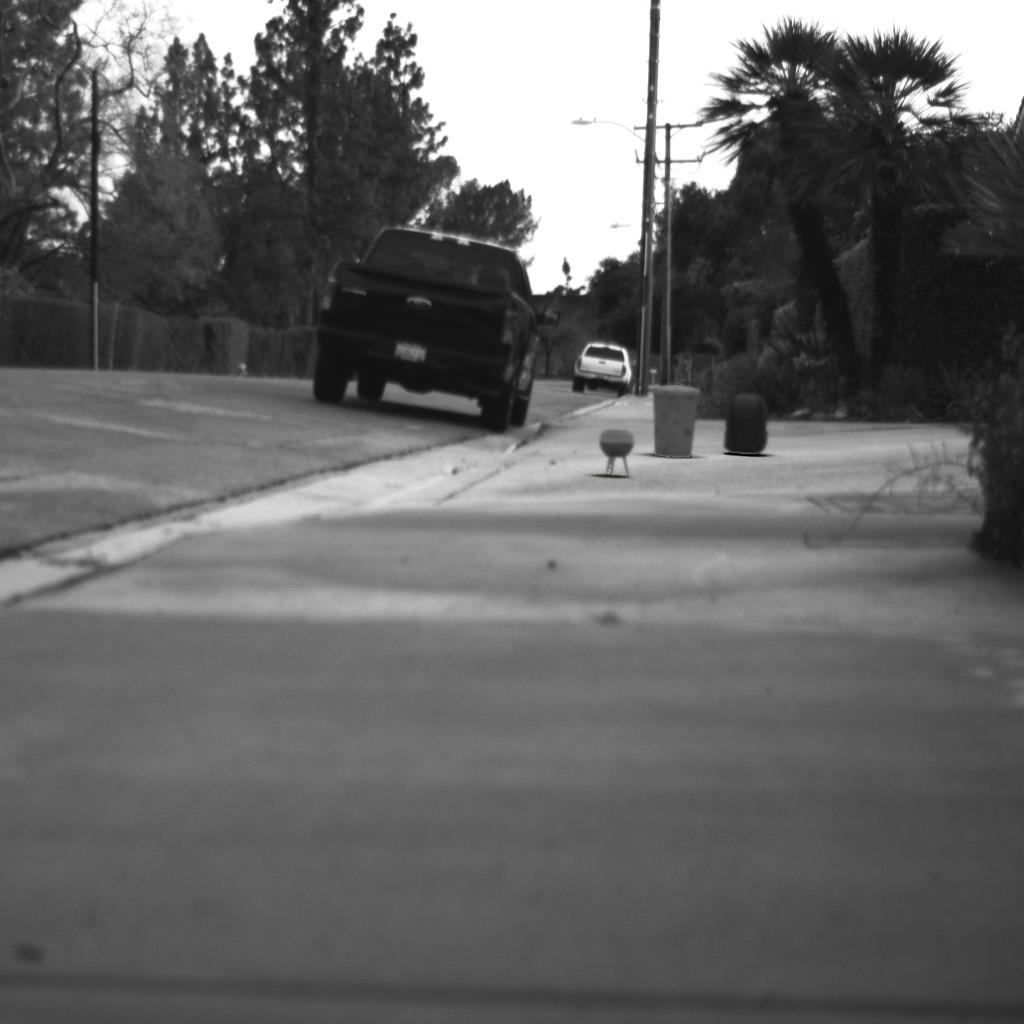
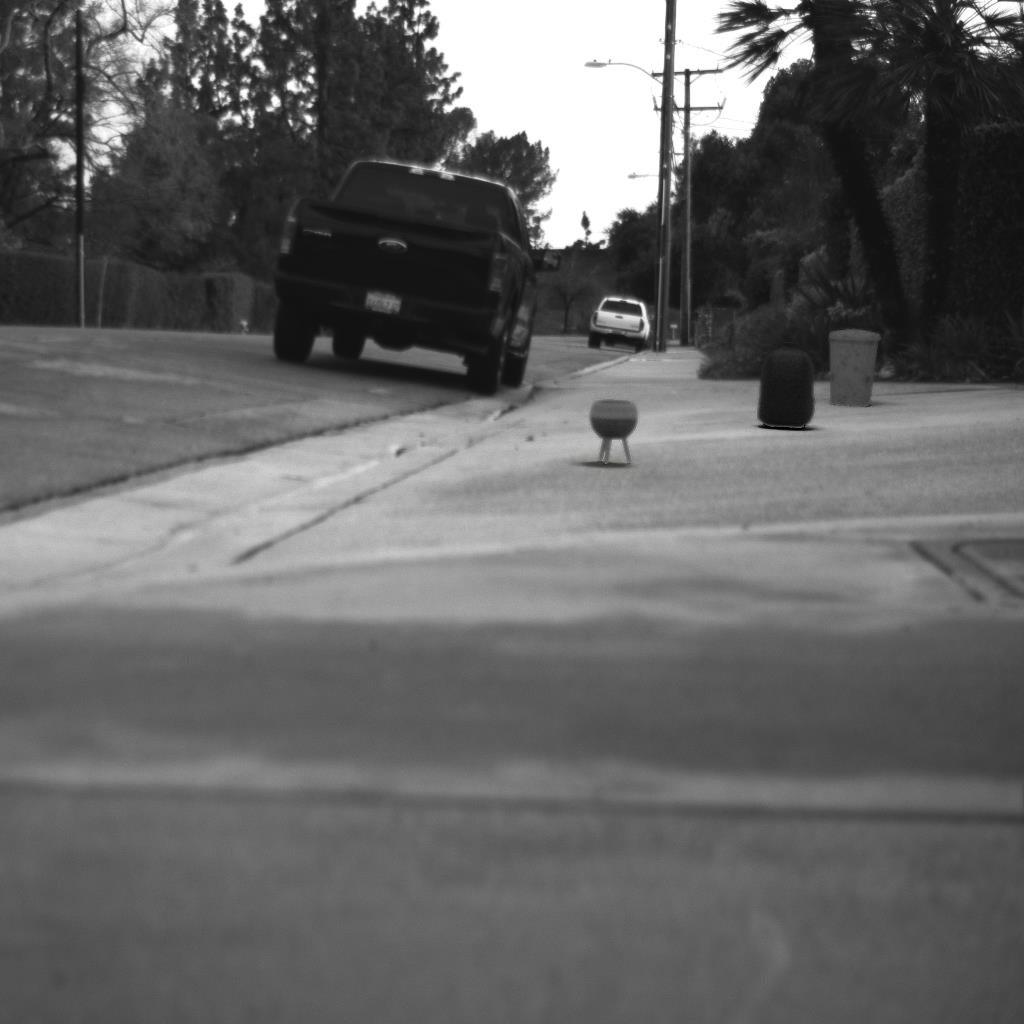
trash can: present [652,385,700,458] -> present [829,329,880,407]

